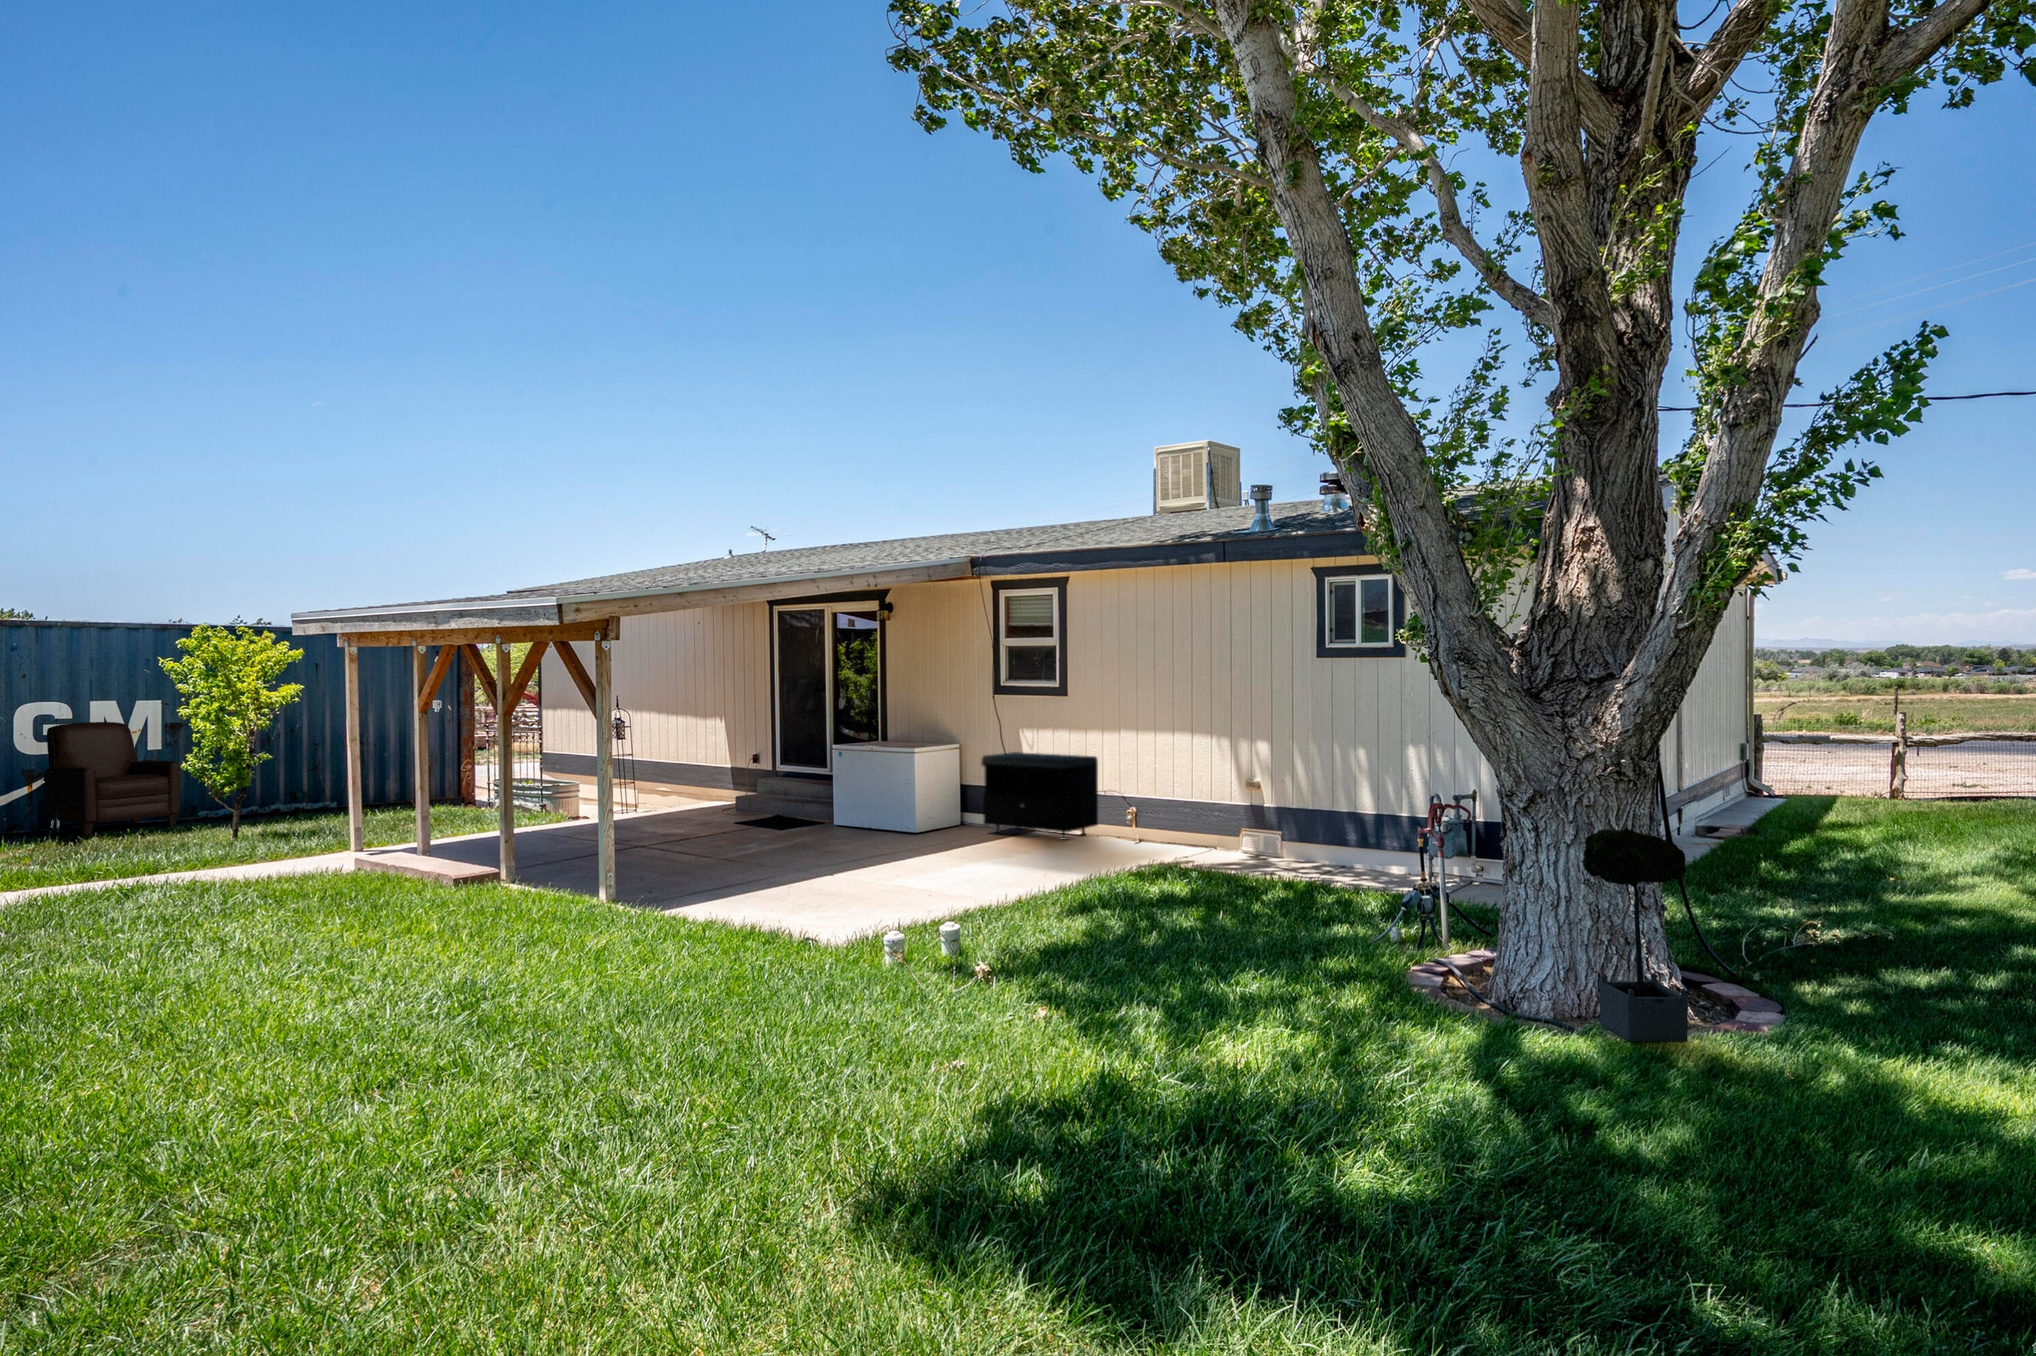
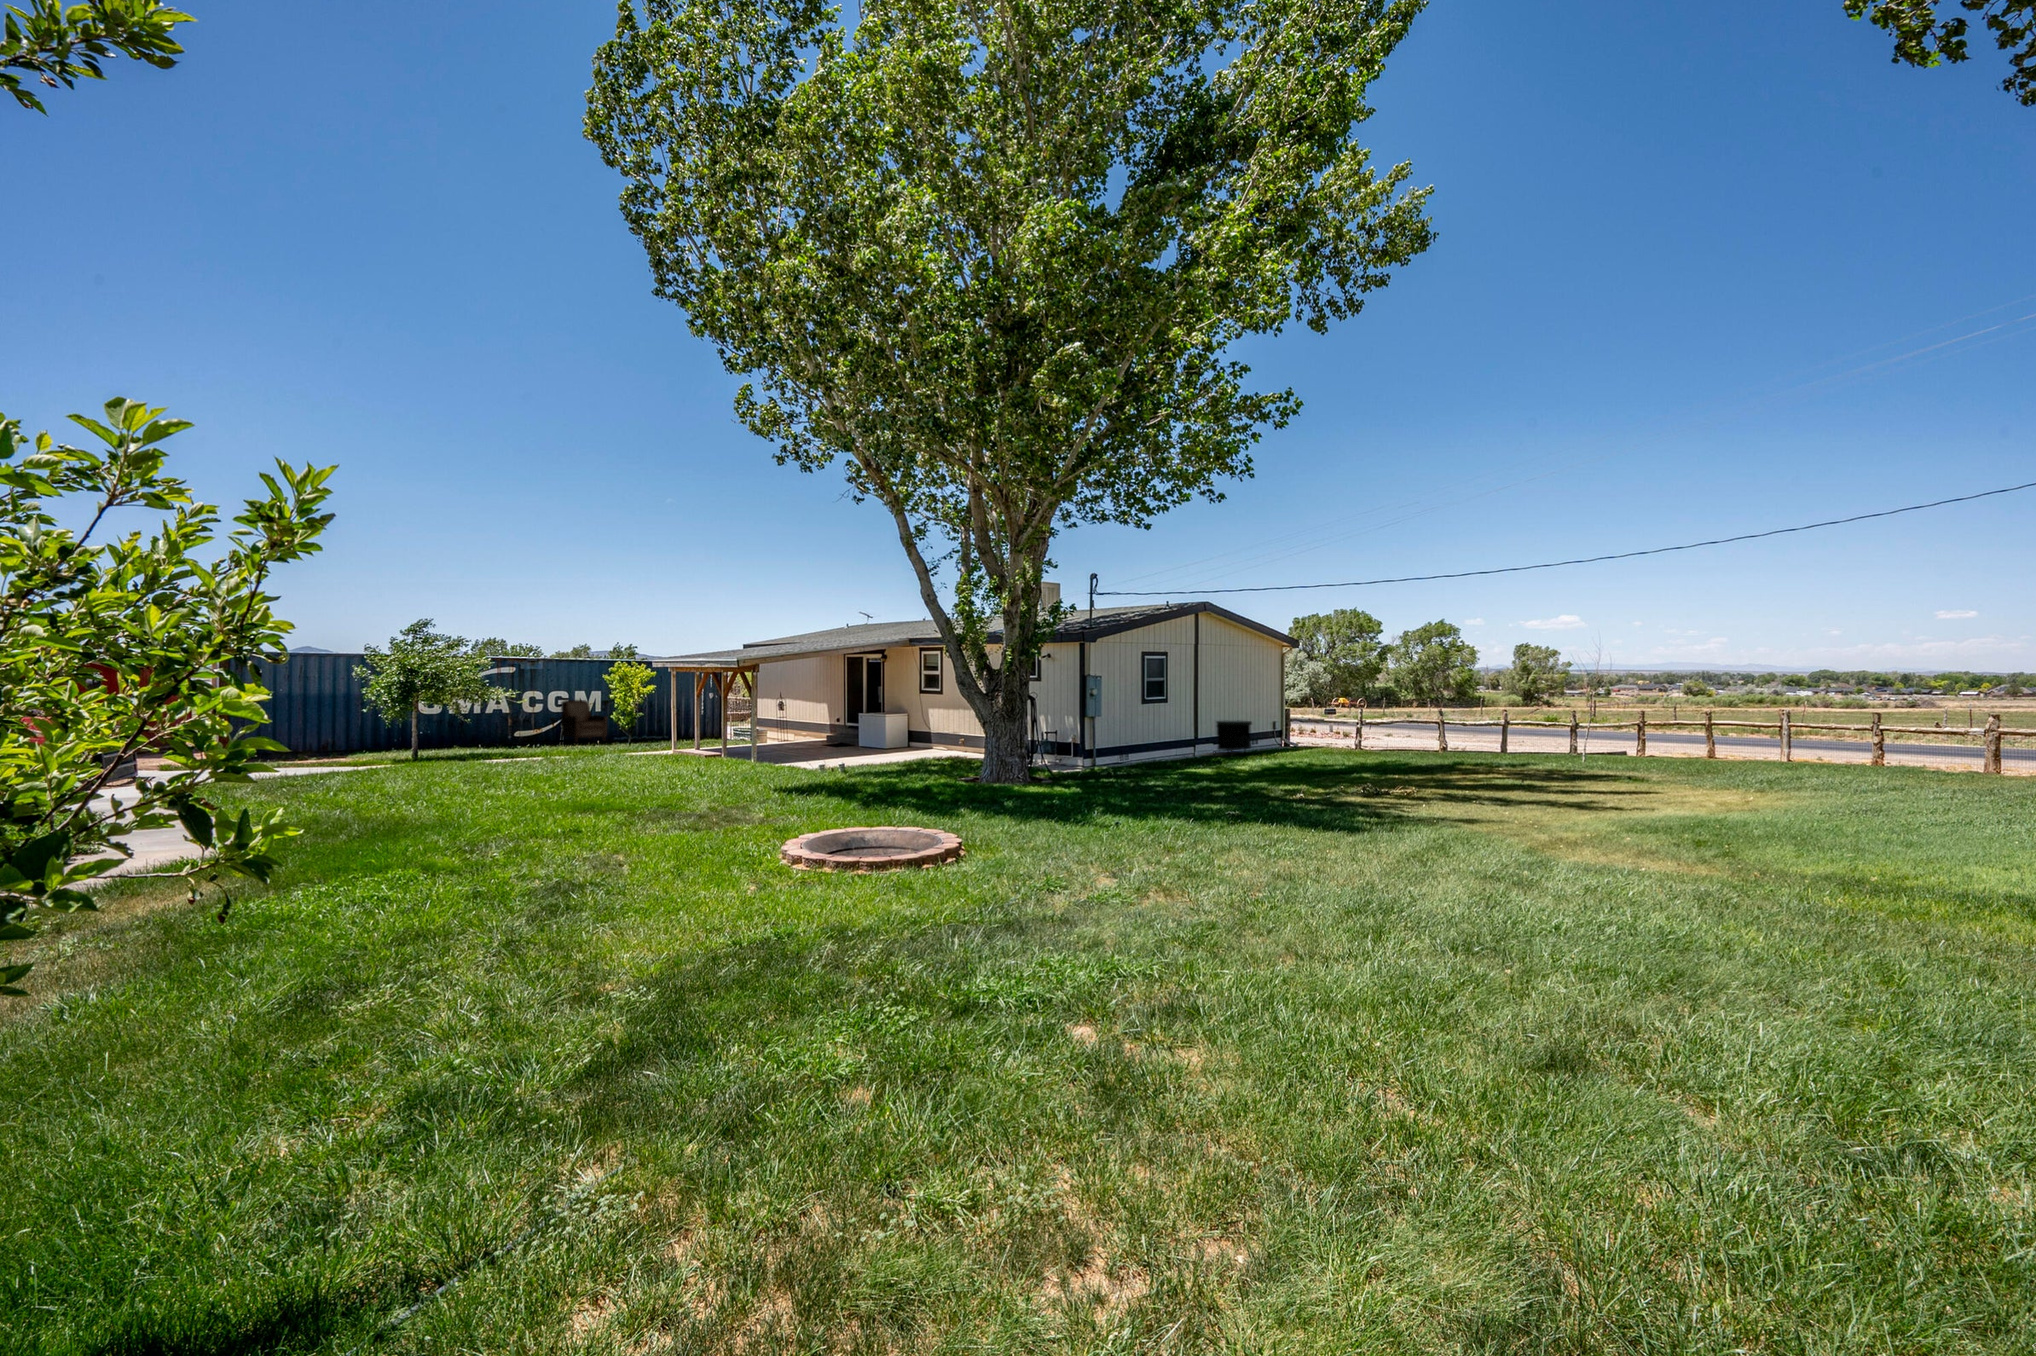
storage bench: present [981,752,1098,840] -> present [1216,720,1252,753]
potted tree: present [1583,827,1688,1041] -> none [984,723,1007,778]

